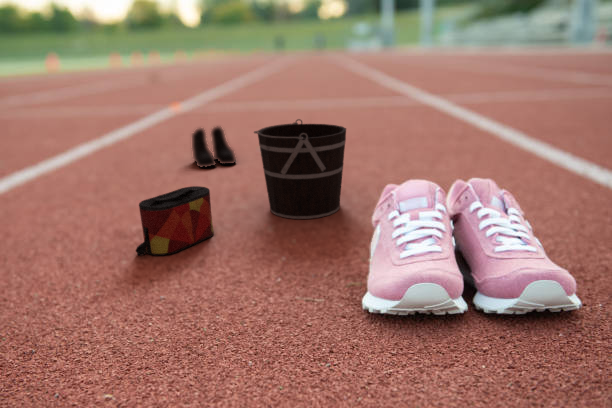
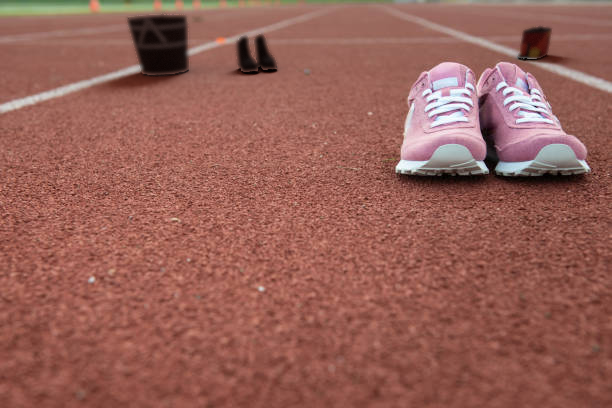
bucket: present [254,119,346,219] -> present [127,14,189,76]
bag: present [136,186,214,256] -> present [518,26,552,59]

